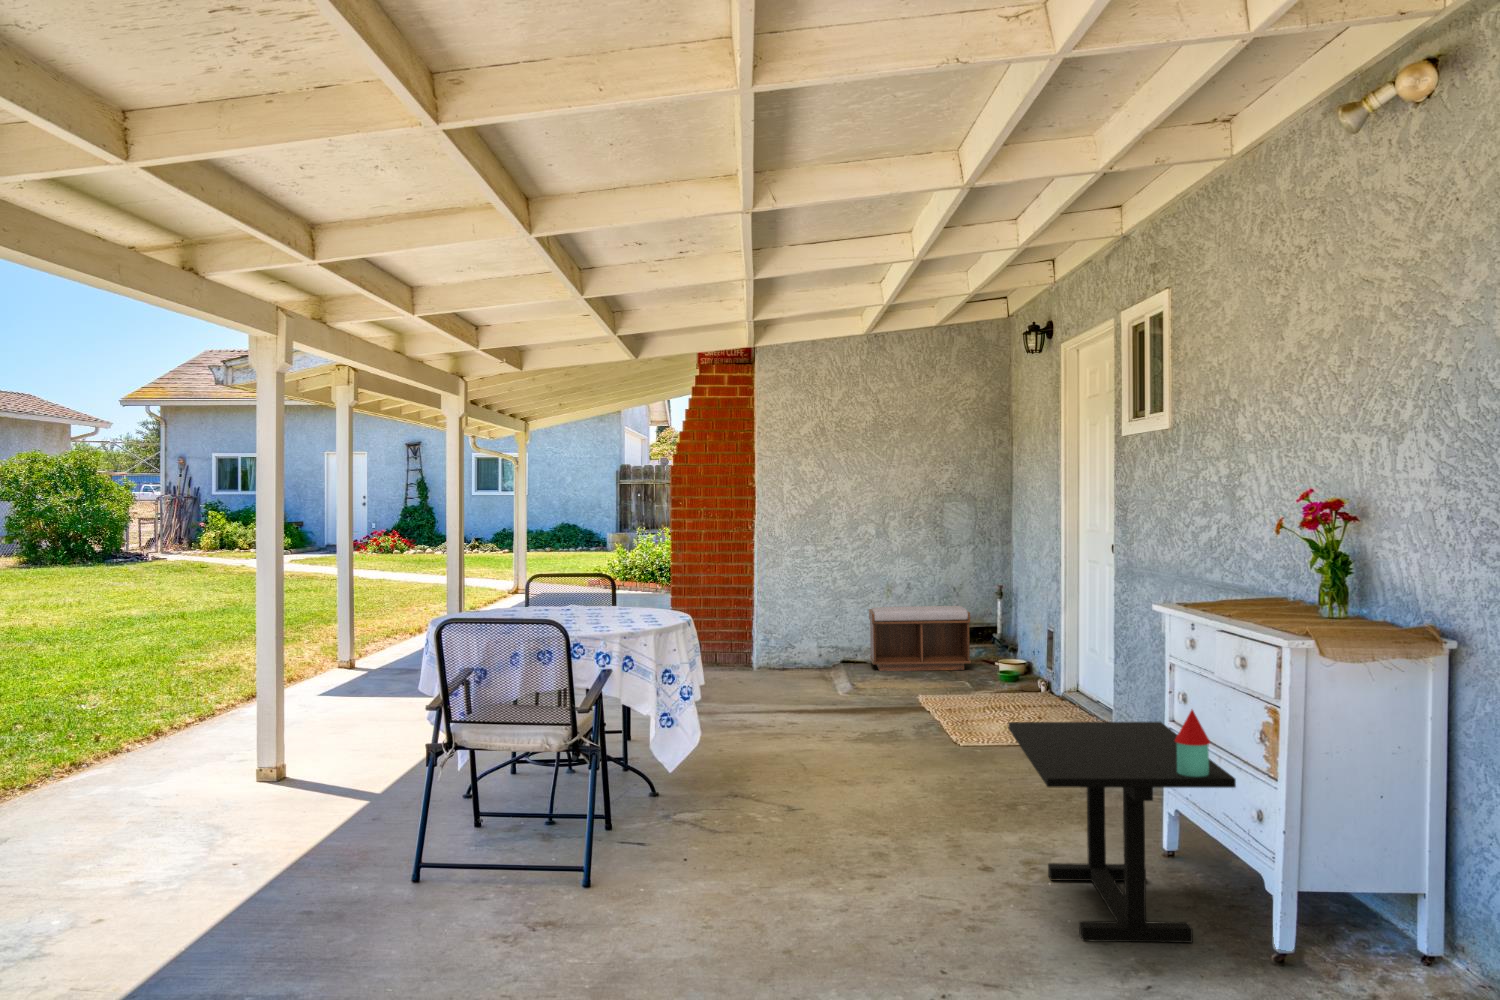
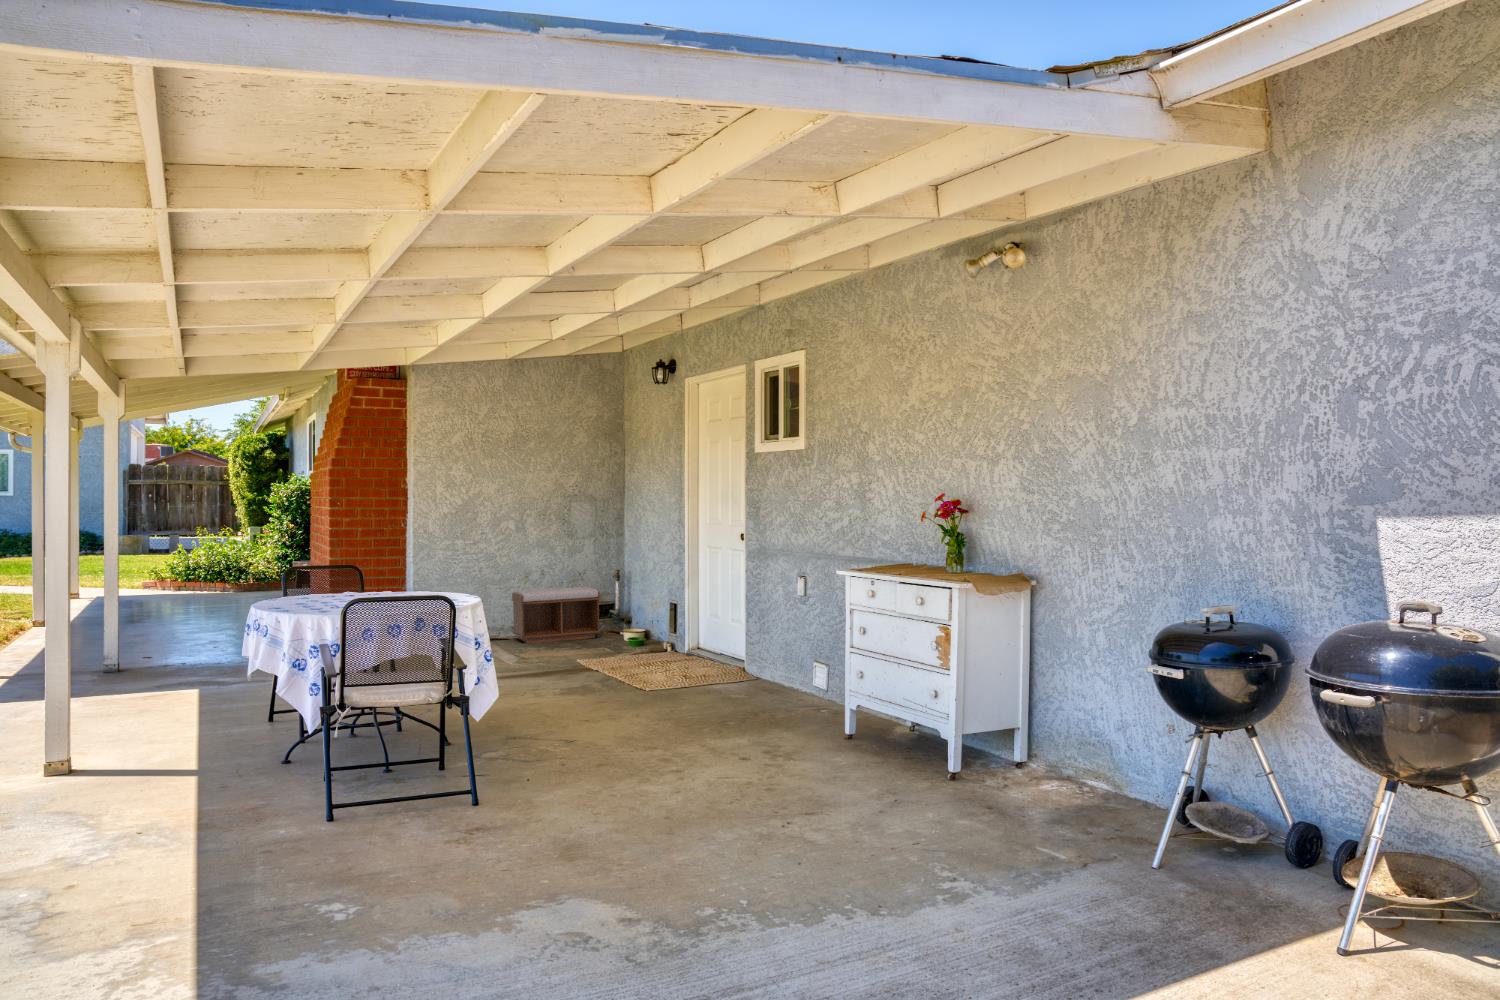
side table: present [1008,709,1236,943] -> none [758,630,928,785]

